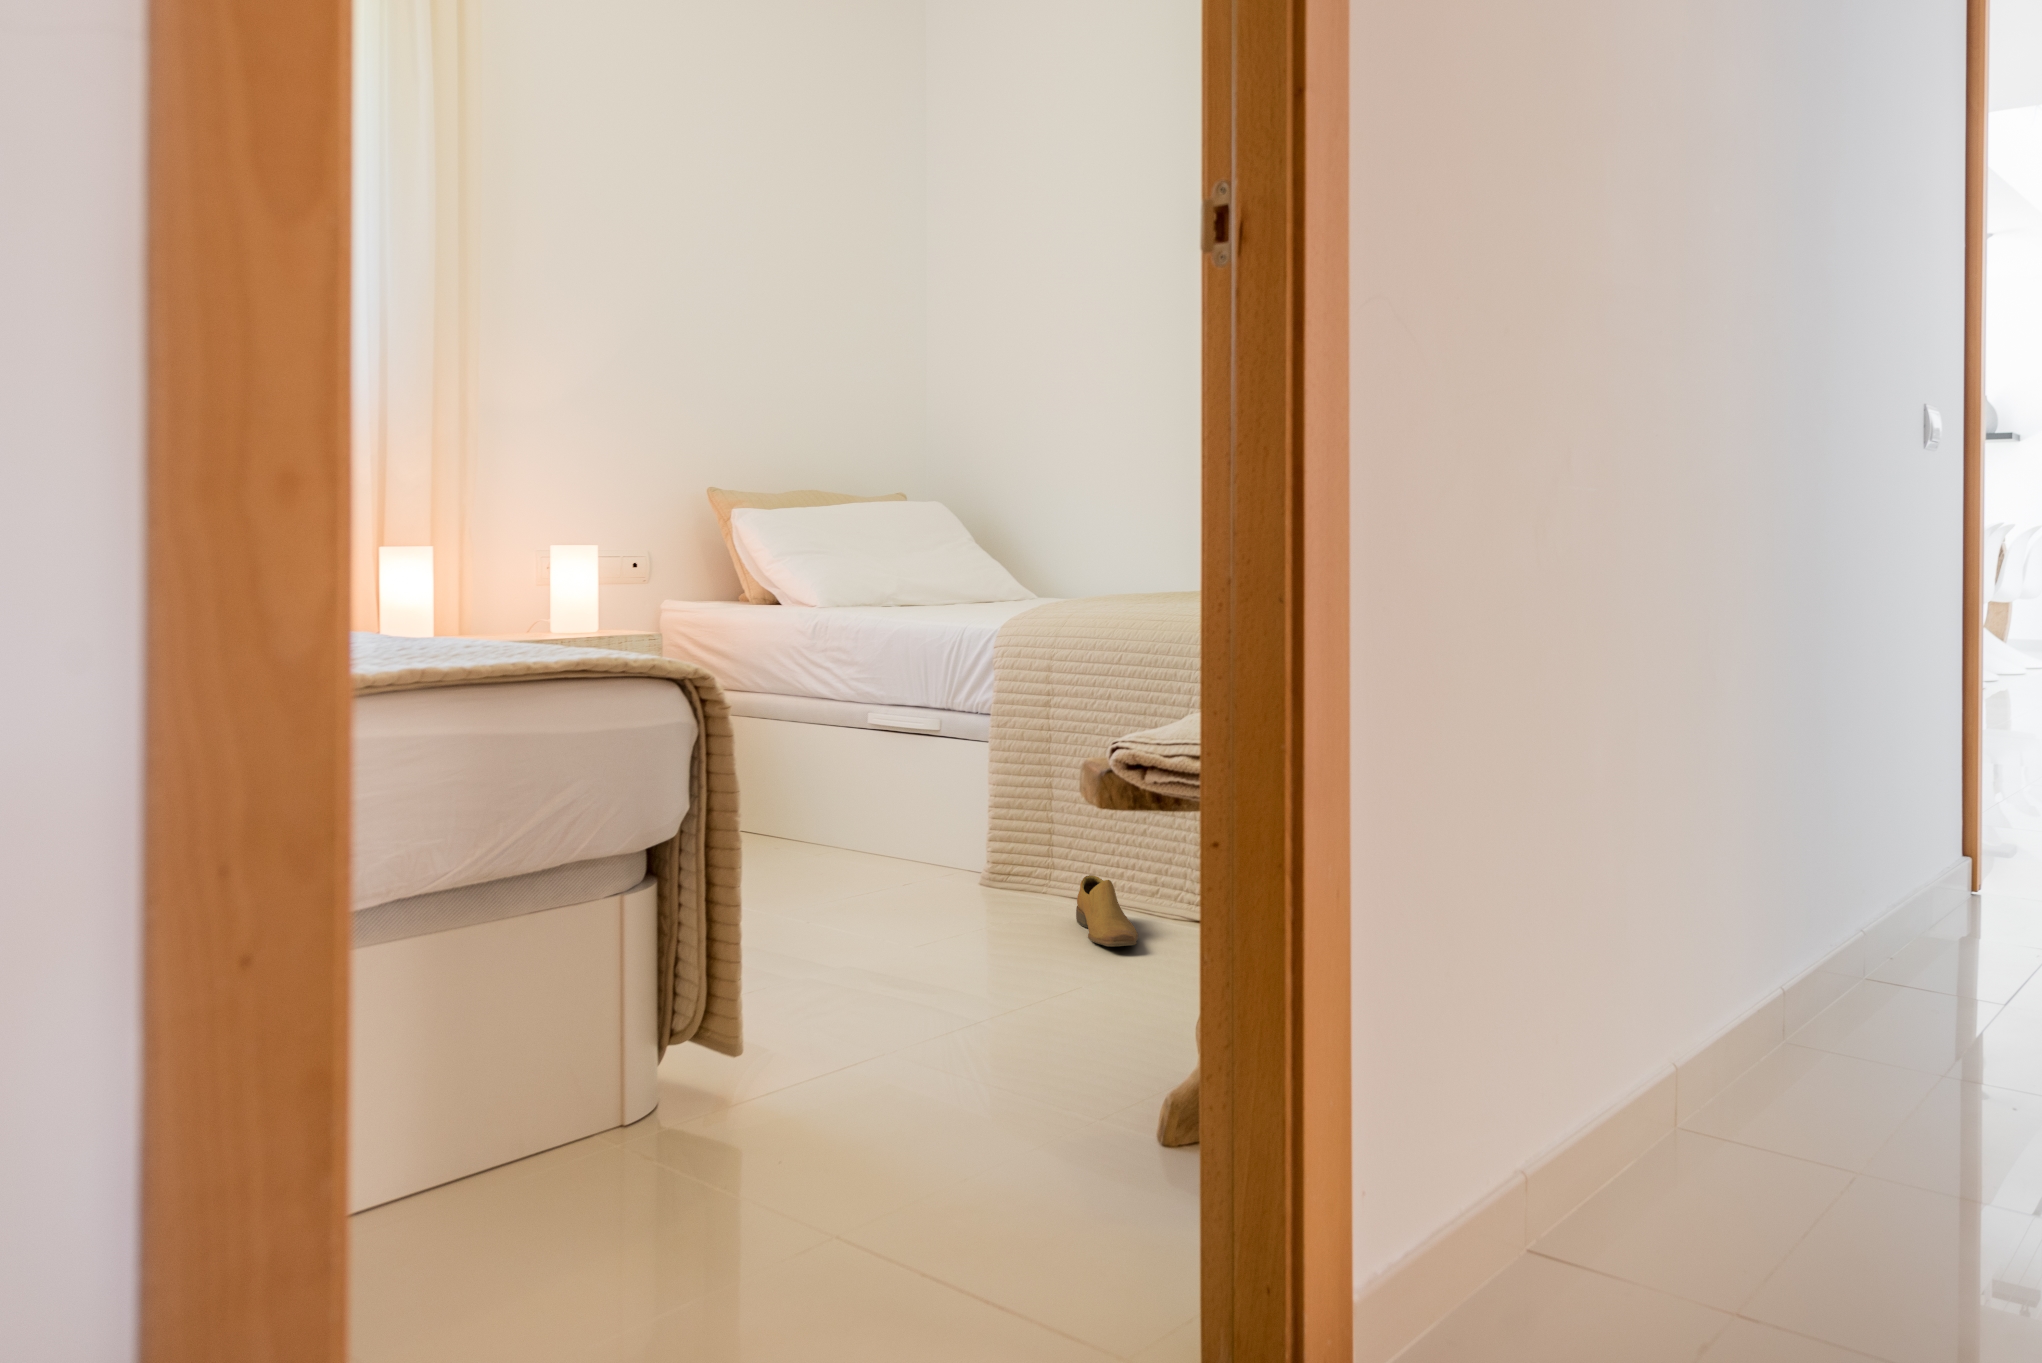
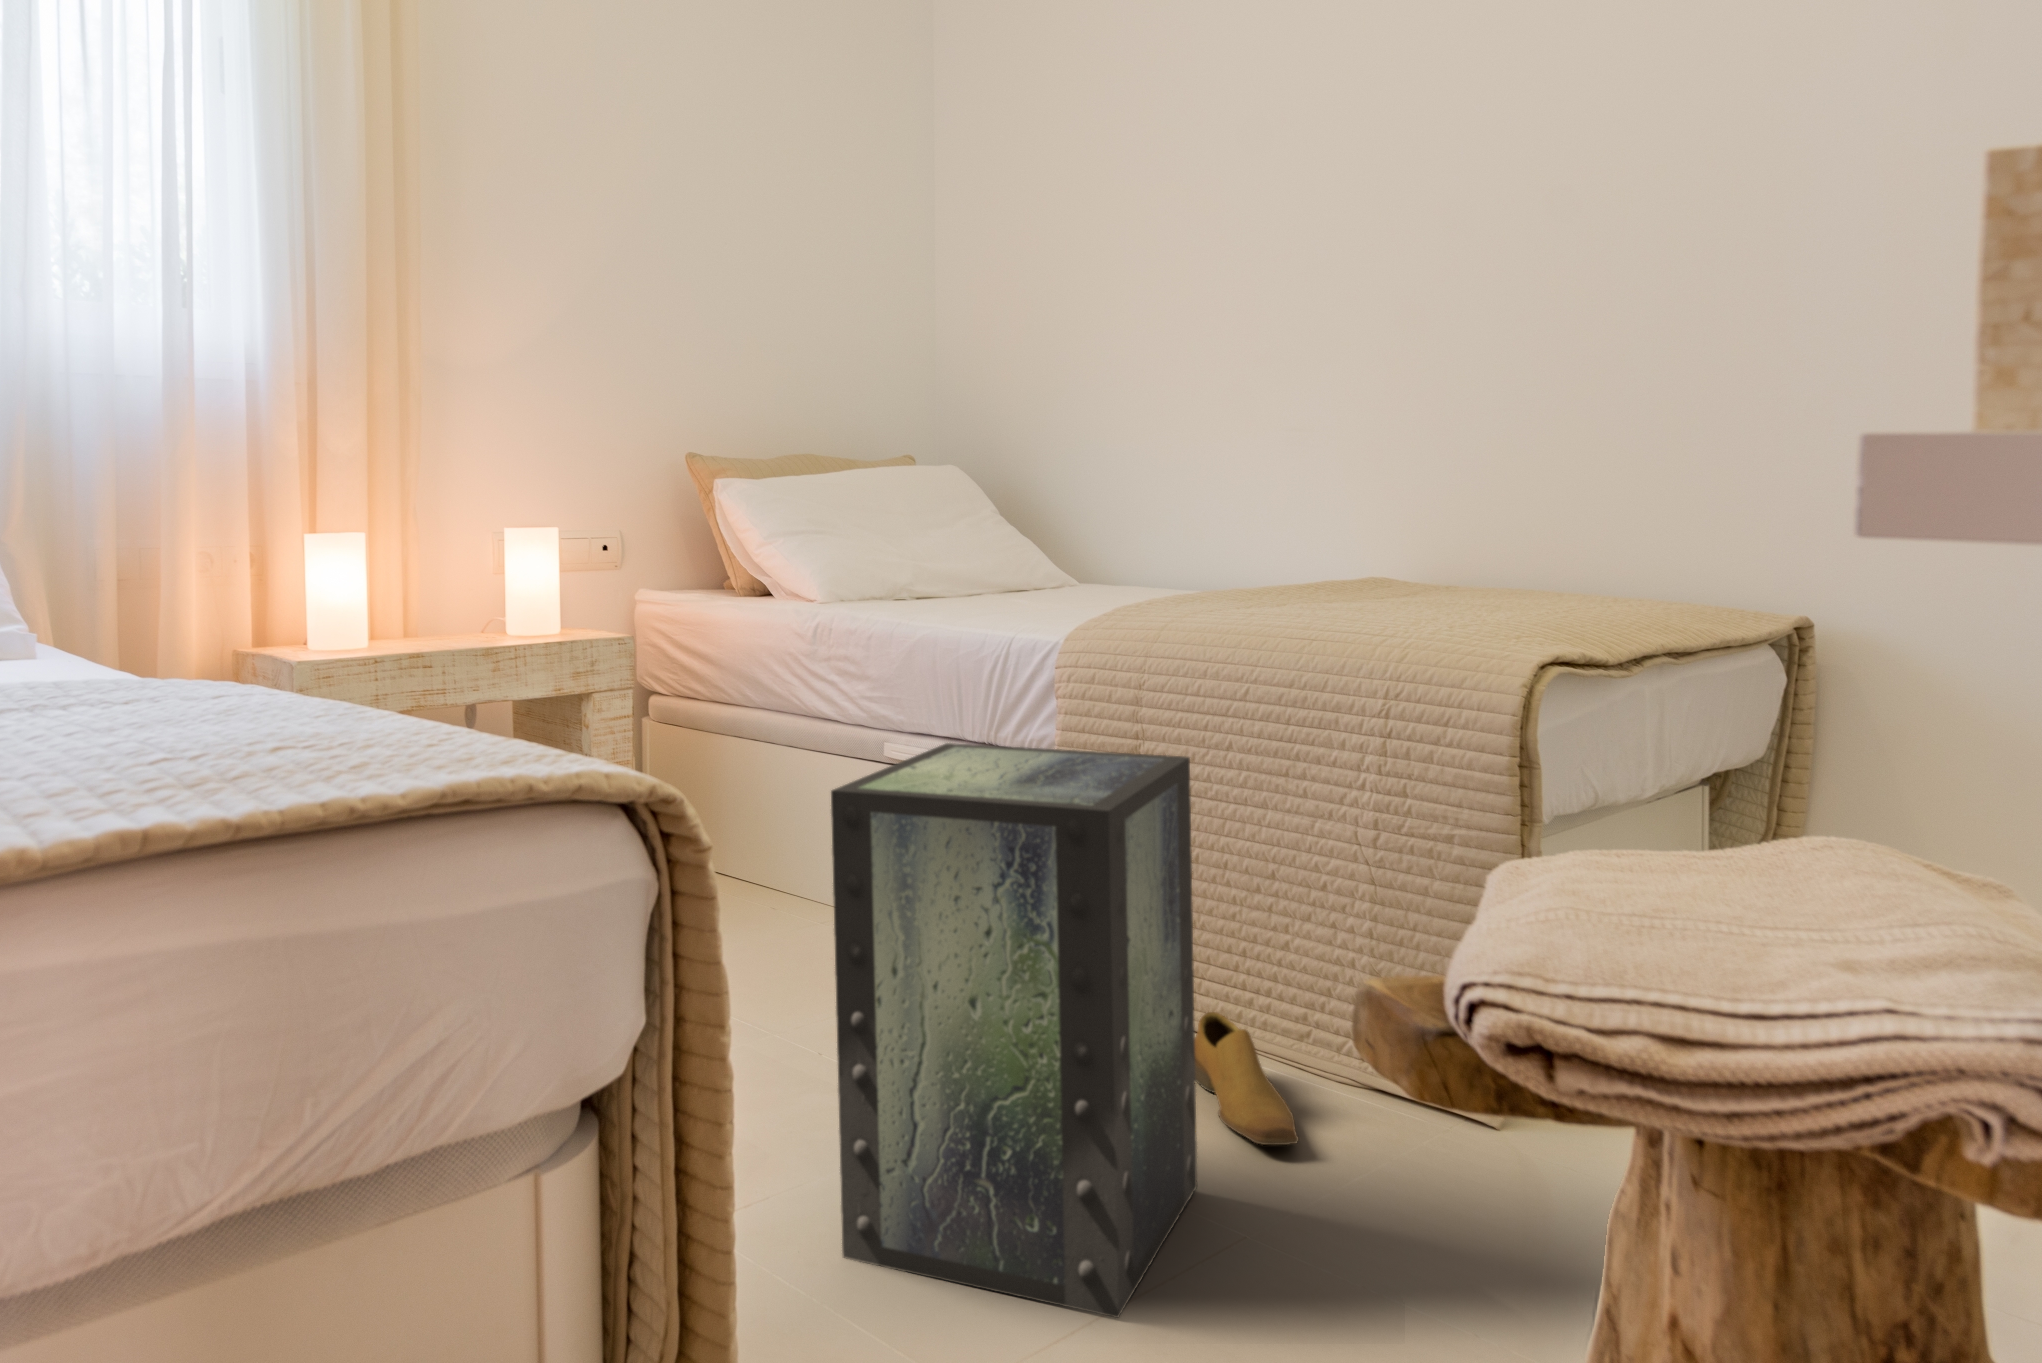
storage box: none [816,678,1063,1024] -> present [831,743,1197,1318]

